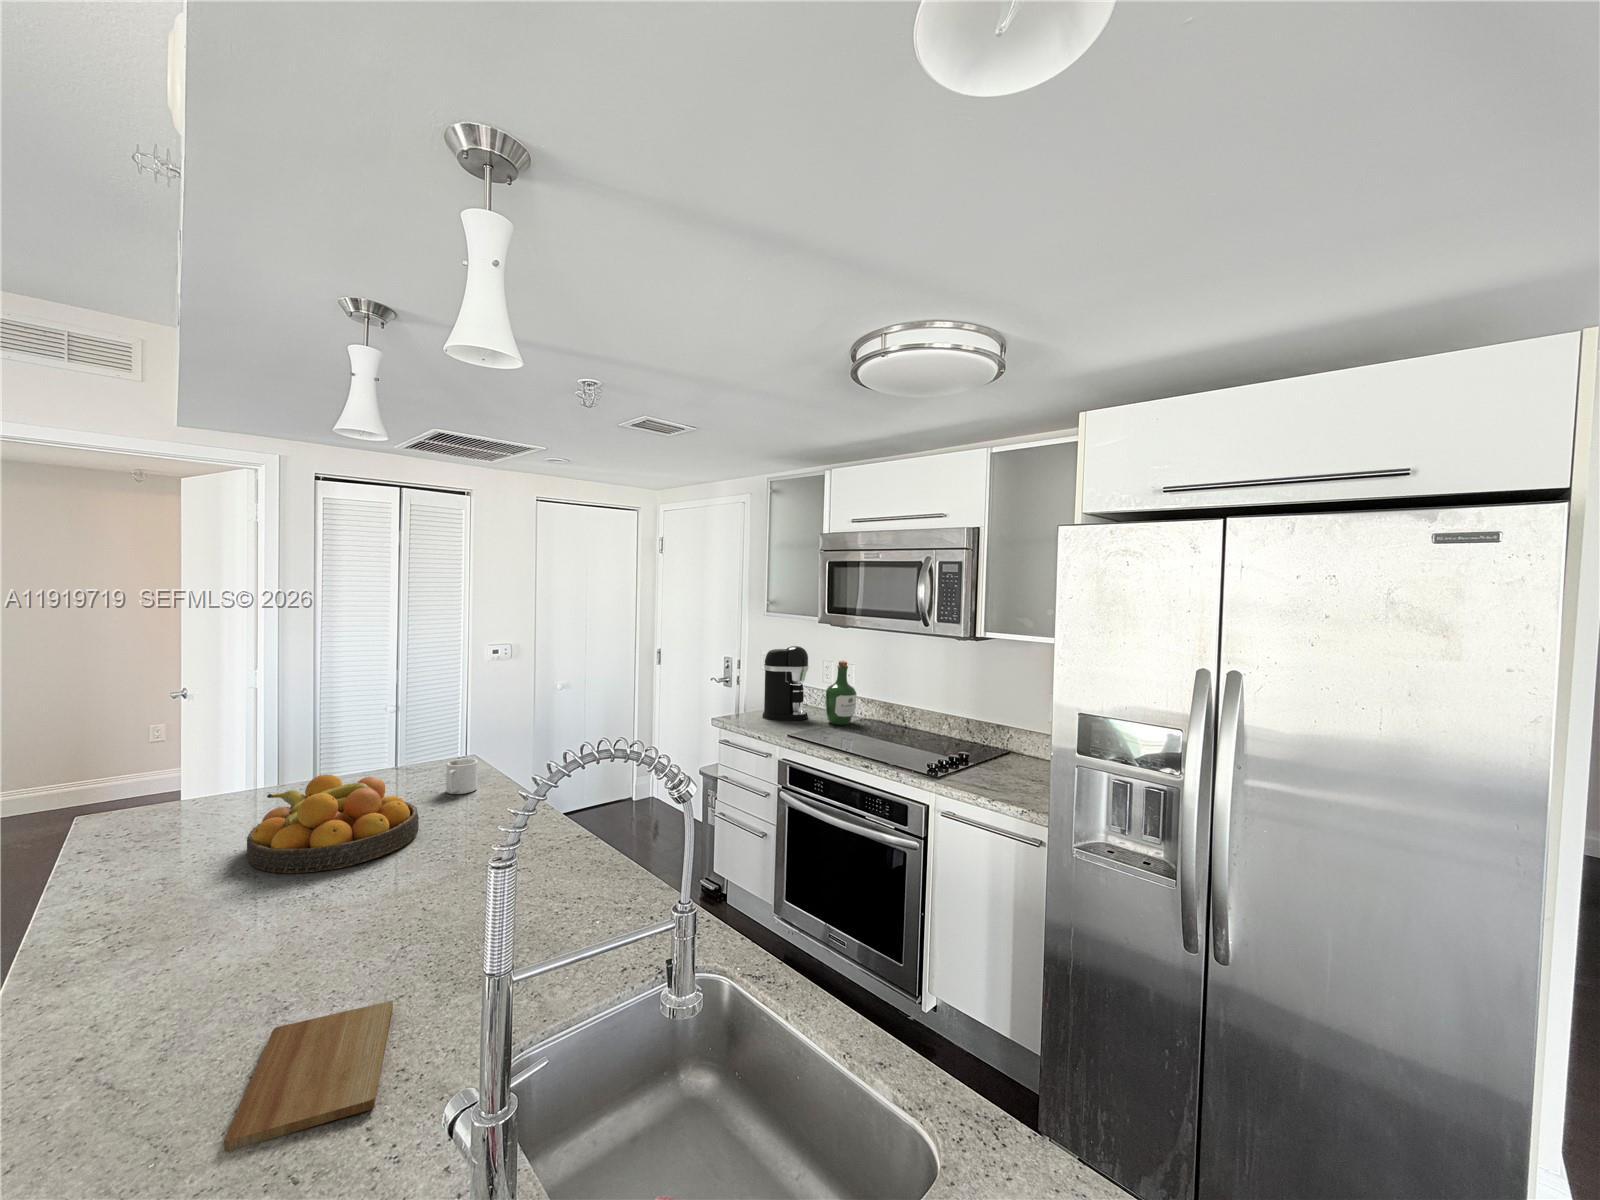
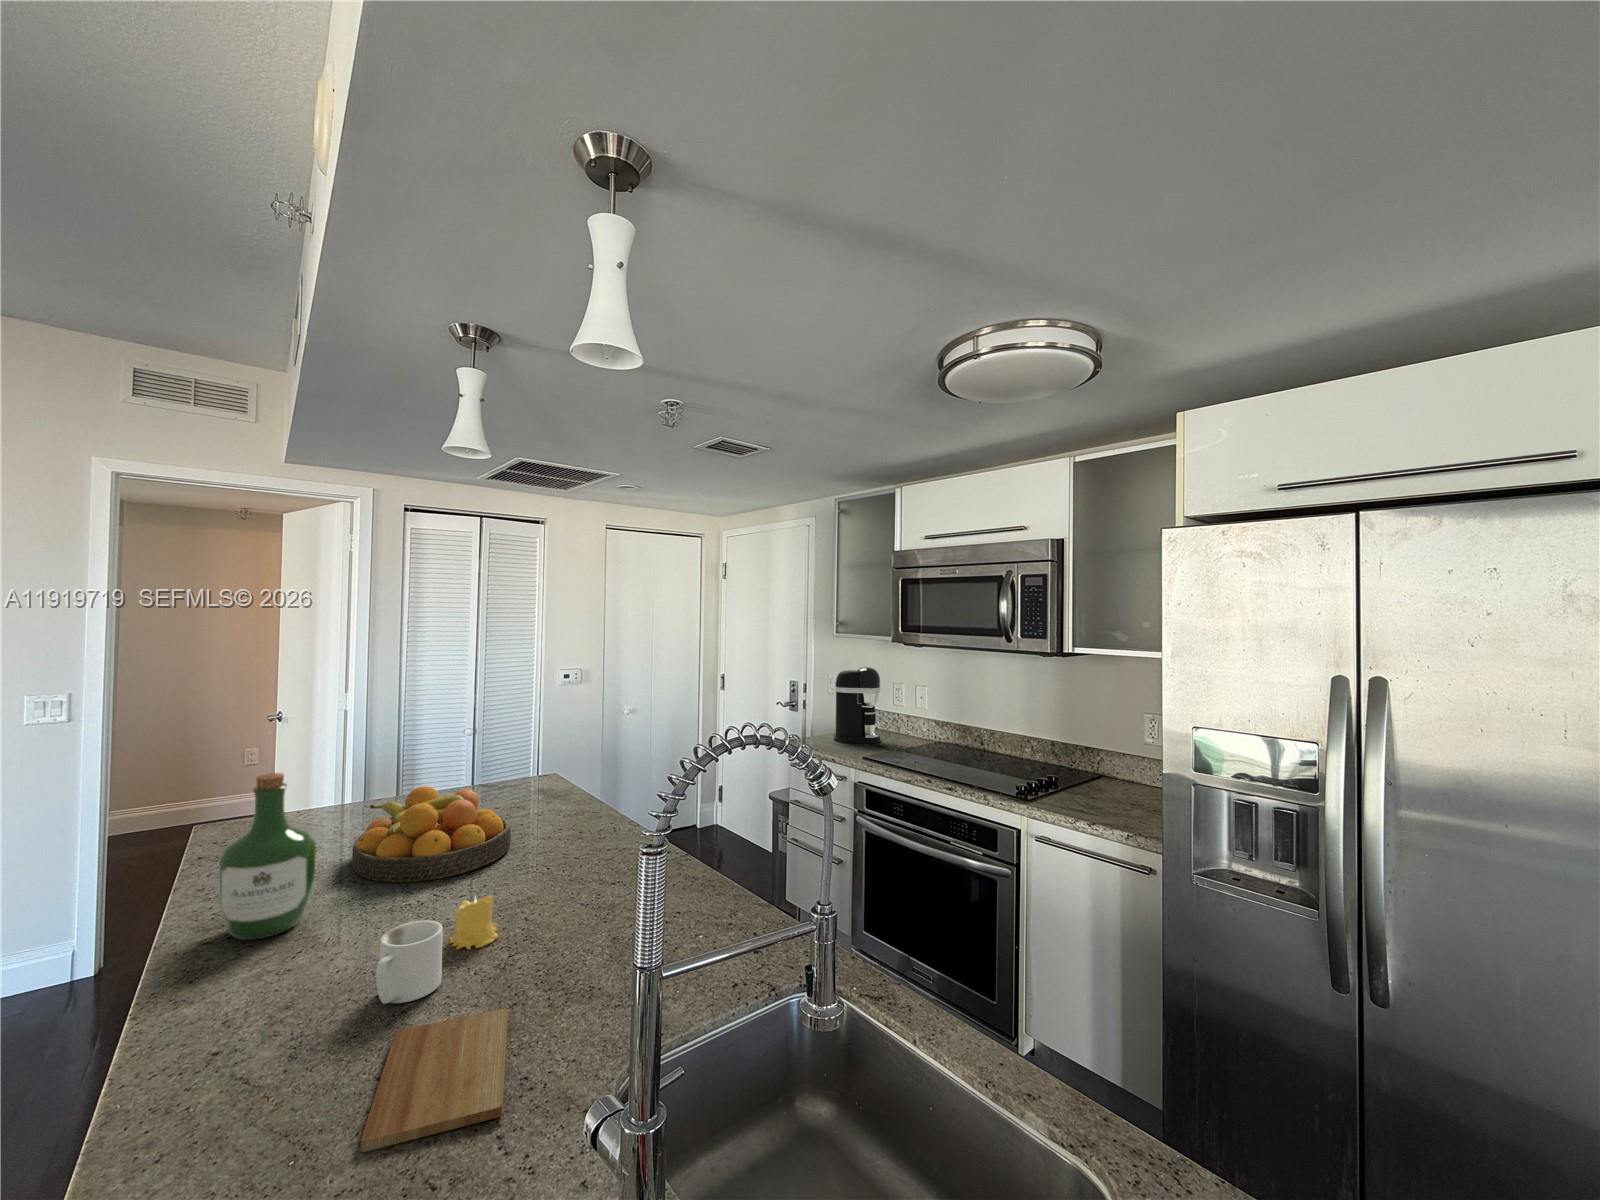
wine bottle: present [825,661,857,725] -> present [218,773,316,940]
mug: present [446,758,478,794] -> present [376,920,443,1004]
candle: none [341,886,395,942] -> present [450,895,498,949]

